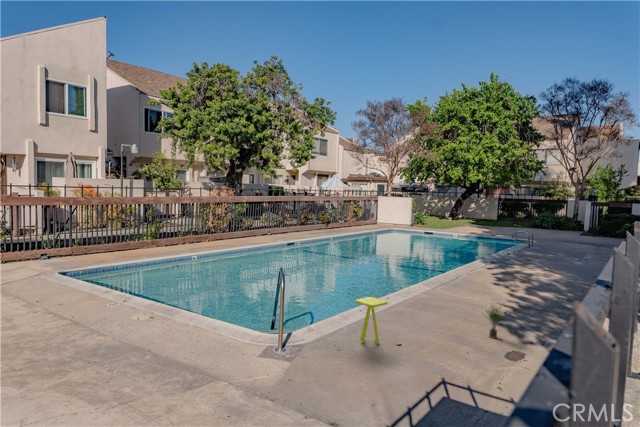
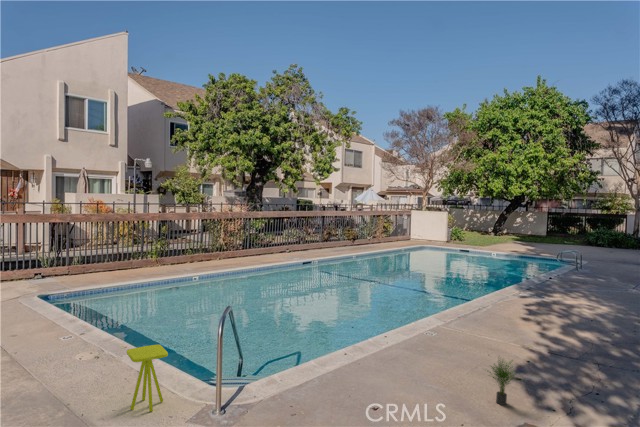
side table: present [355,297,387,344] -> present [127,345,168,411]

